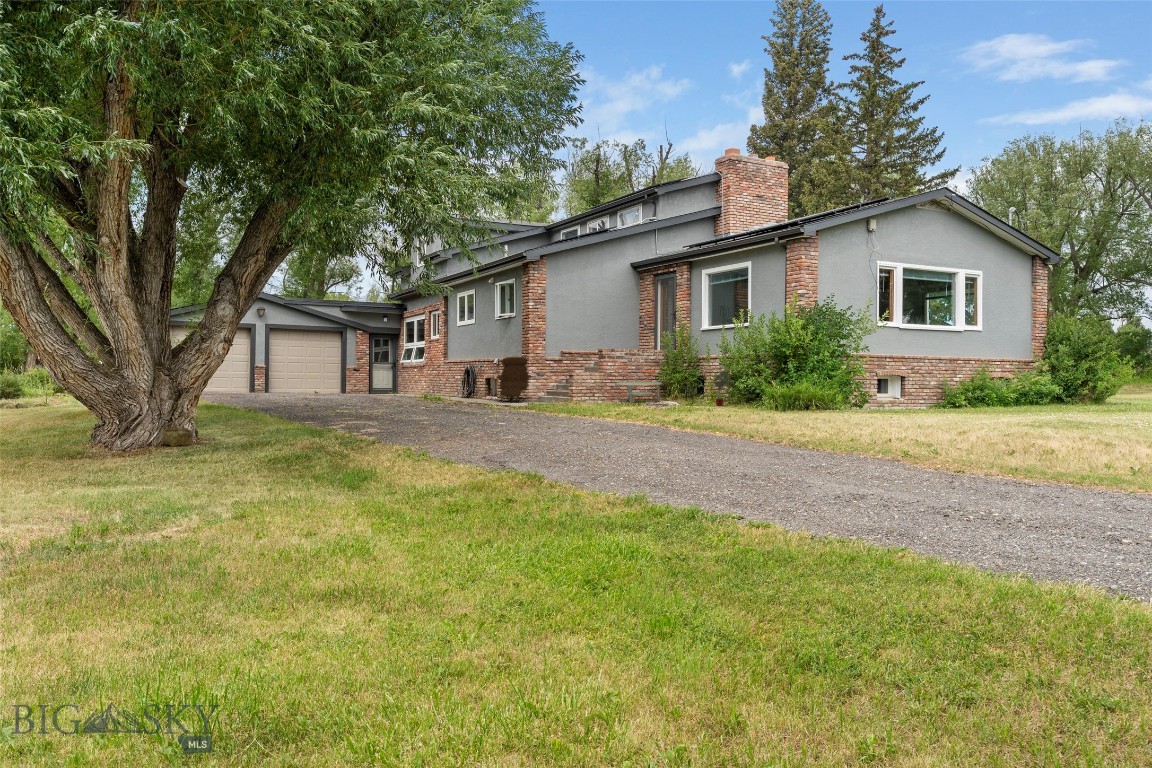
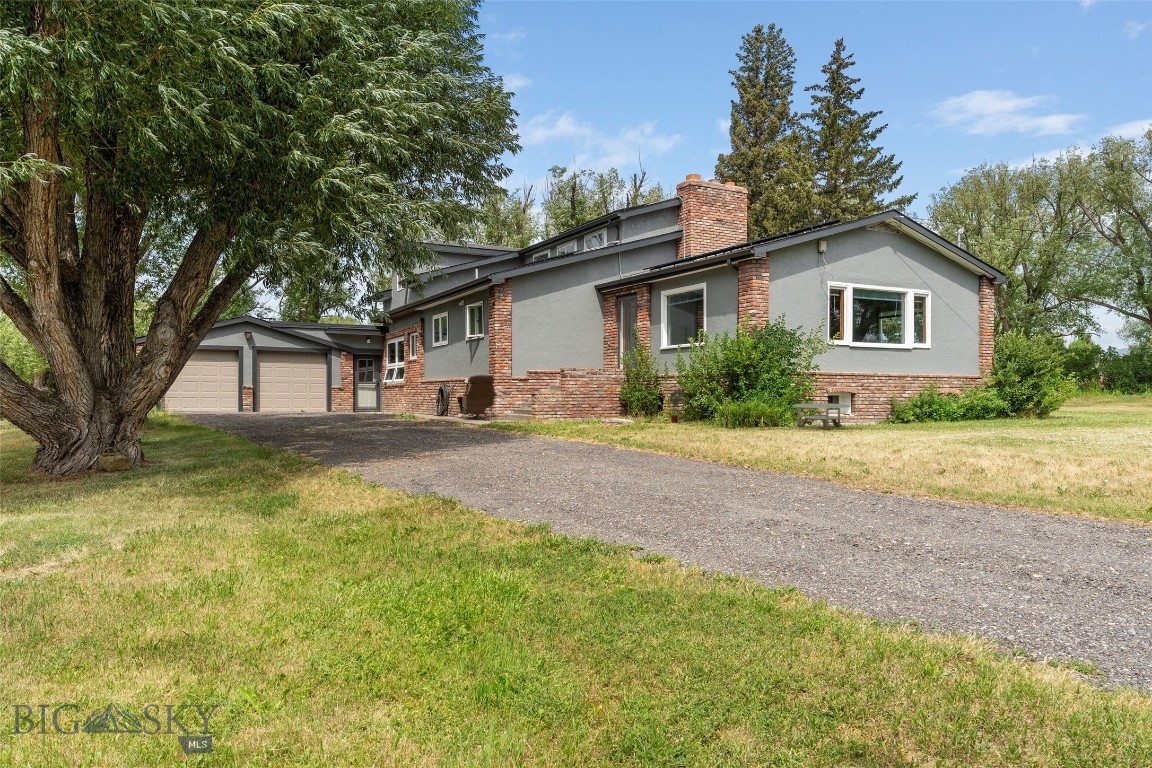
round table: present [617,382,661,404] -> present [793,403,851,430]

